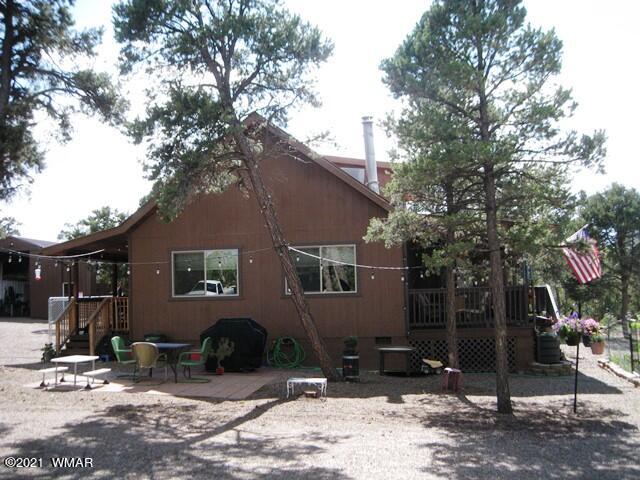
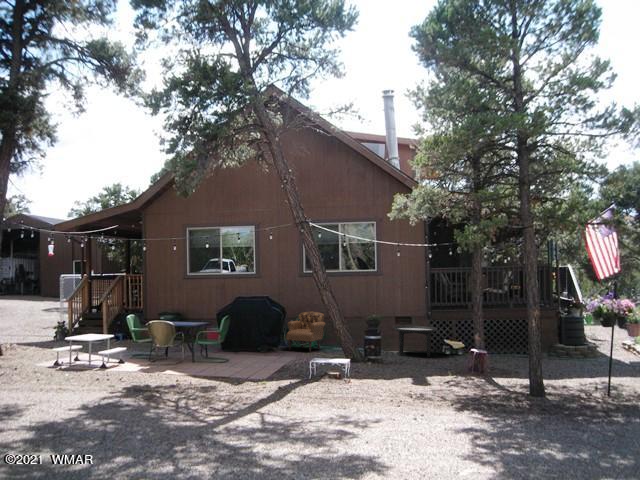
armchair: none [269,333,308,373] -> present [286,312,326,352]
potted tree: present [209,338,234,375] -> none [224,316,252,354]

